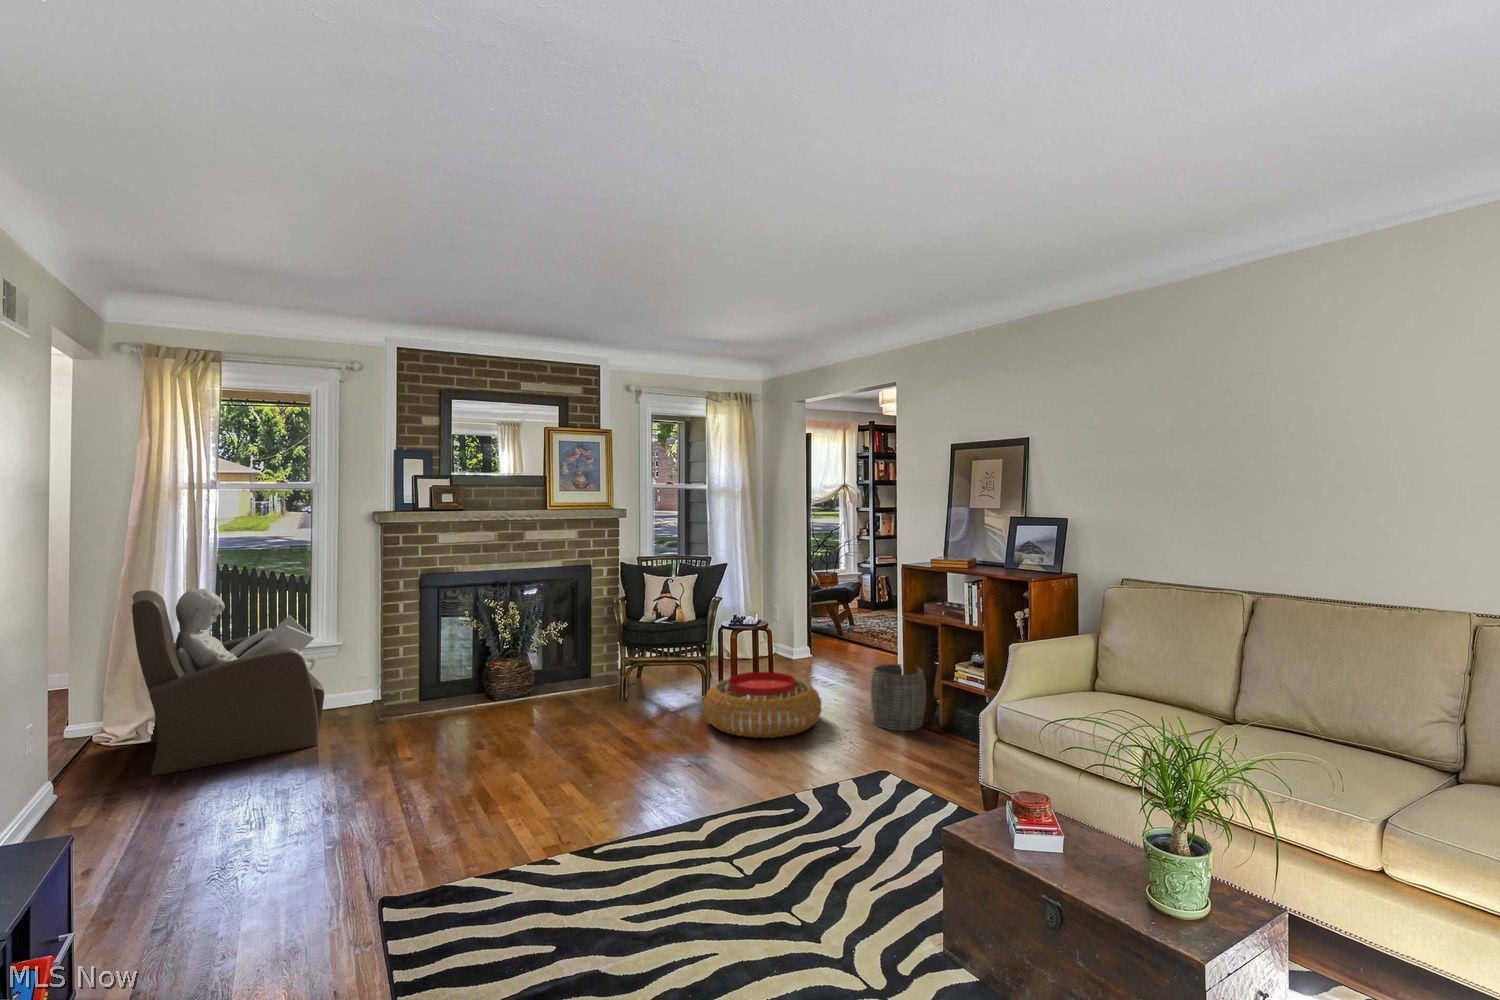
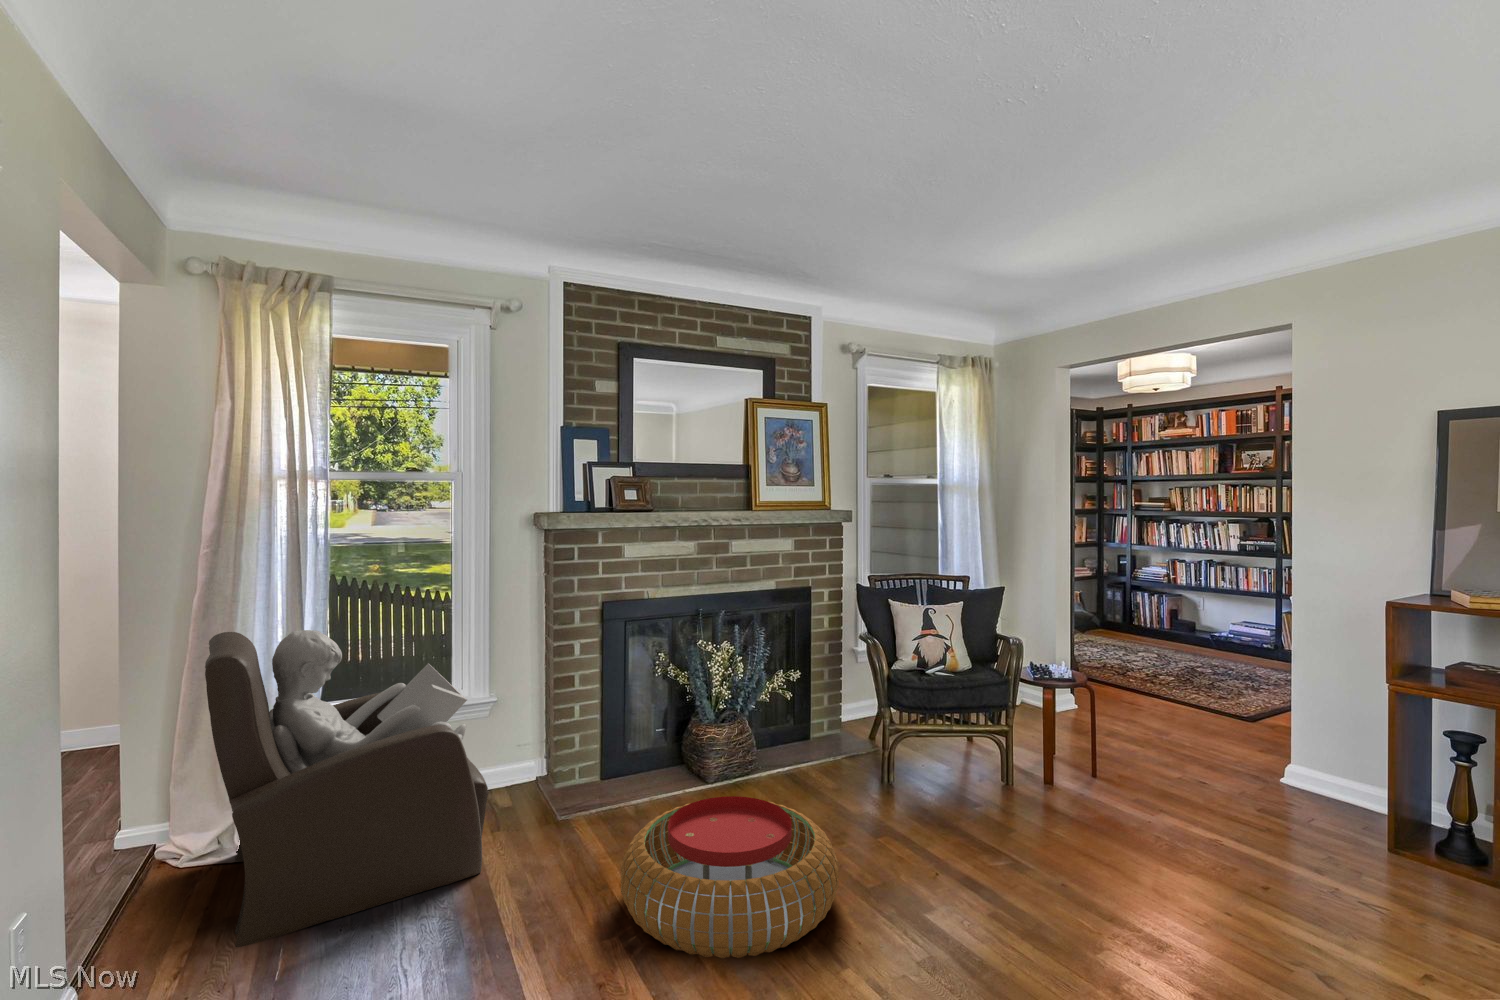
woven basket: present [871,664,926,731] -> none [1311,746,1426,864]
pouf: present [704,672,822,738] -> present [621,796,839,959]

